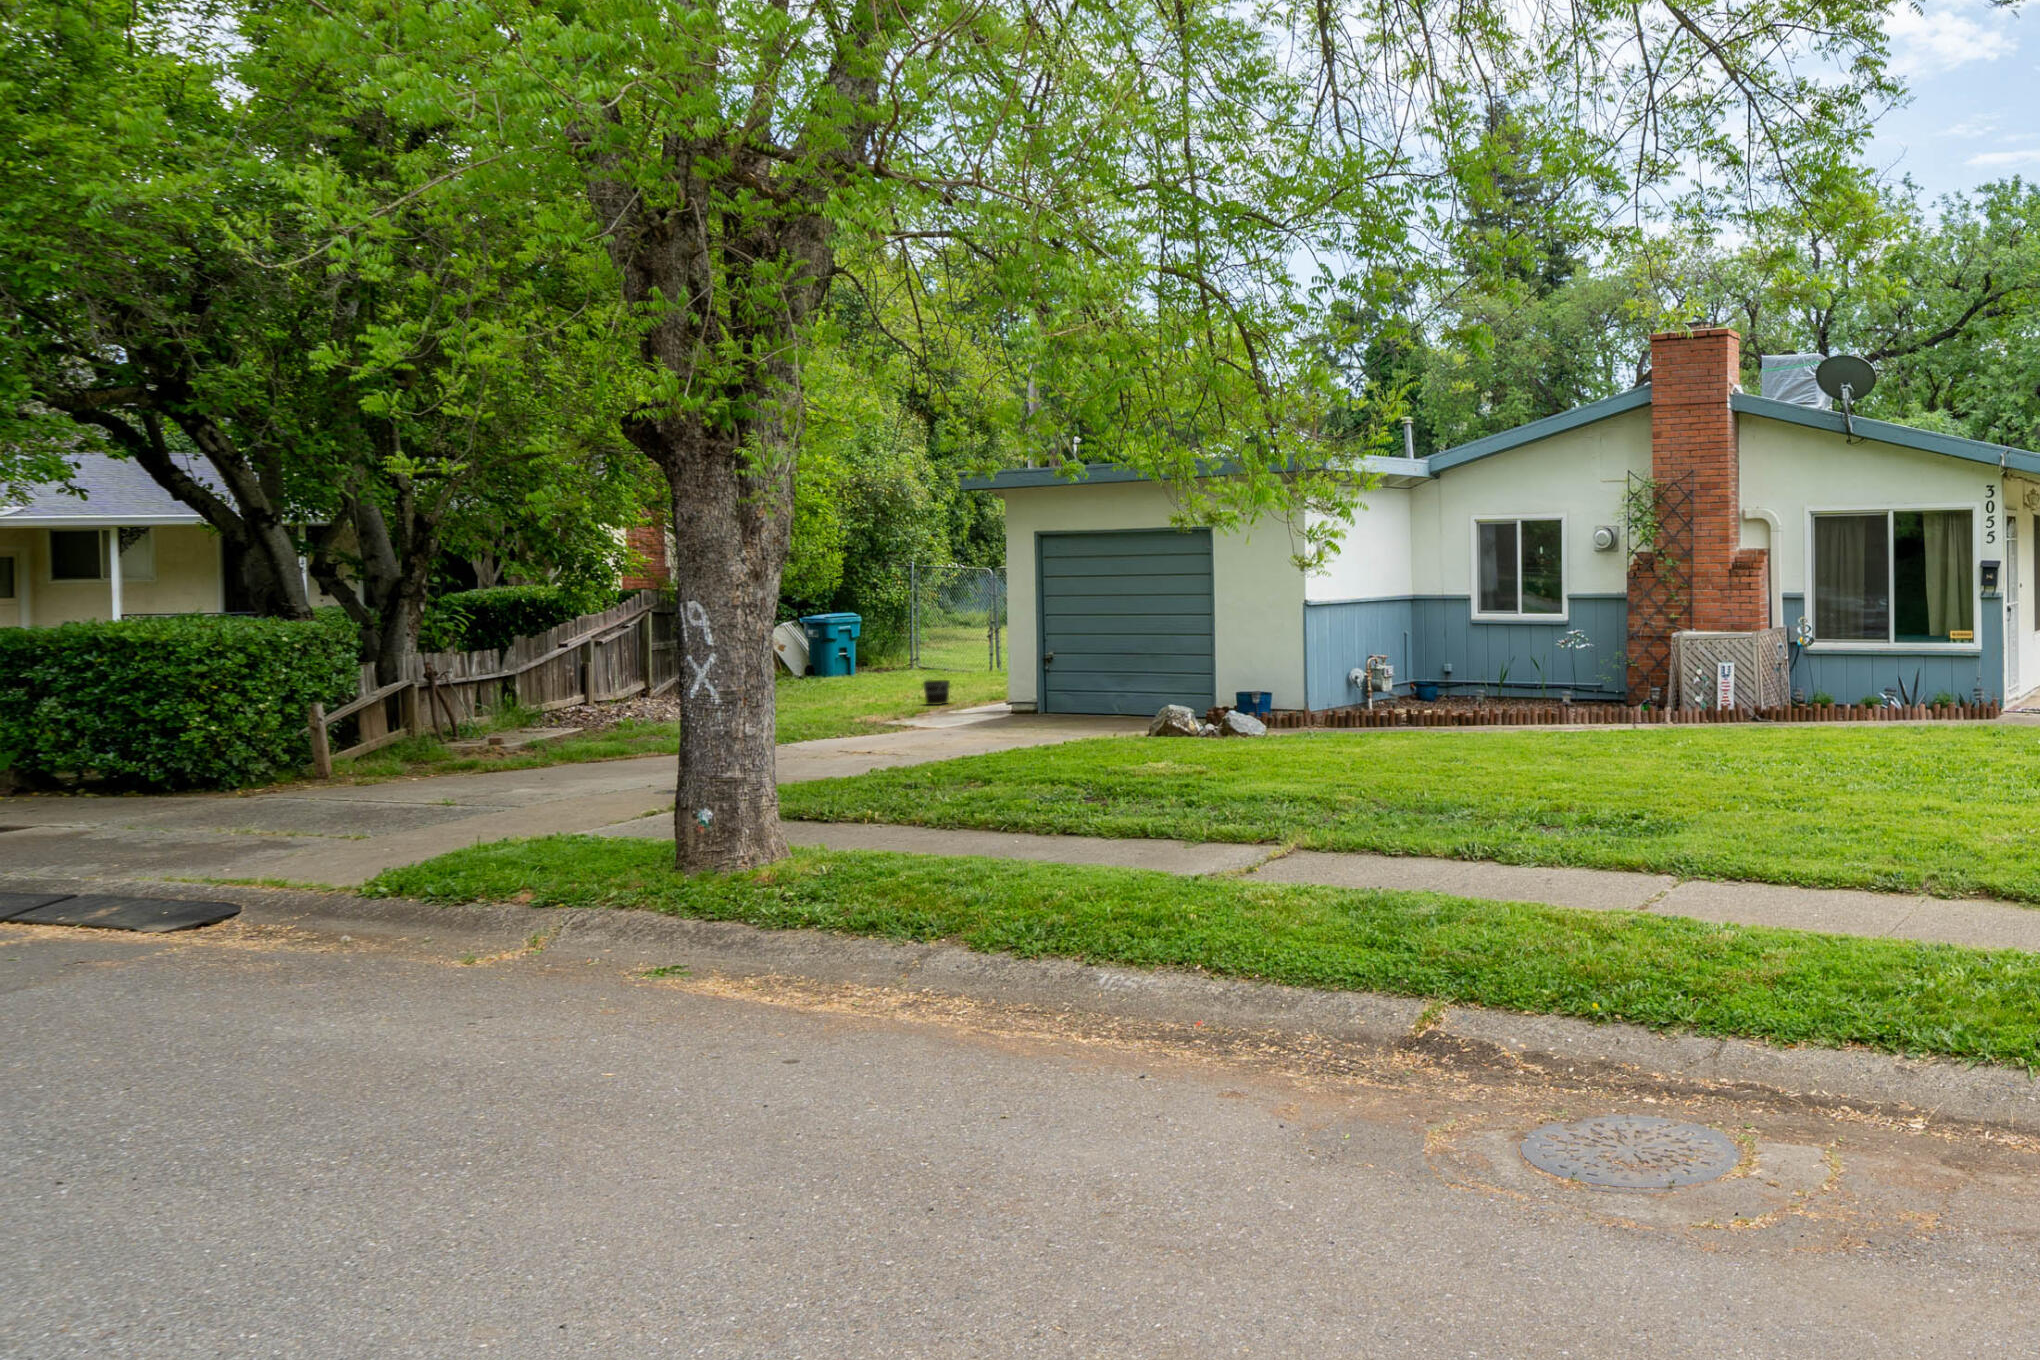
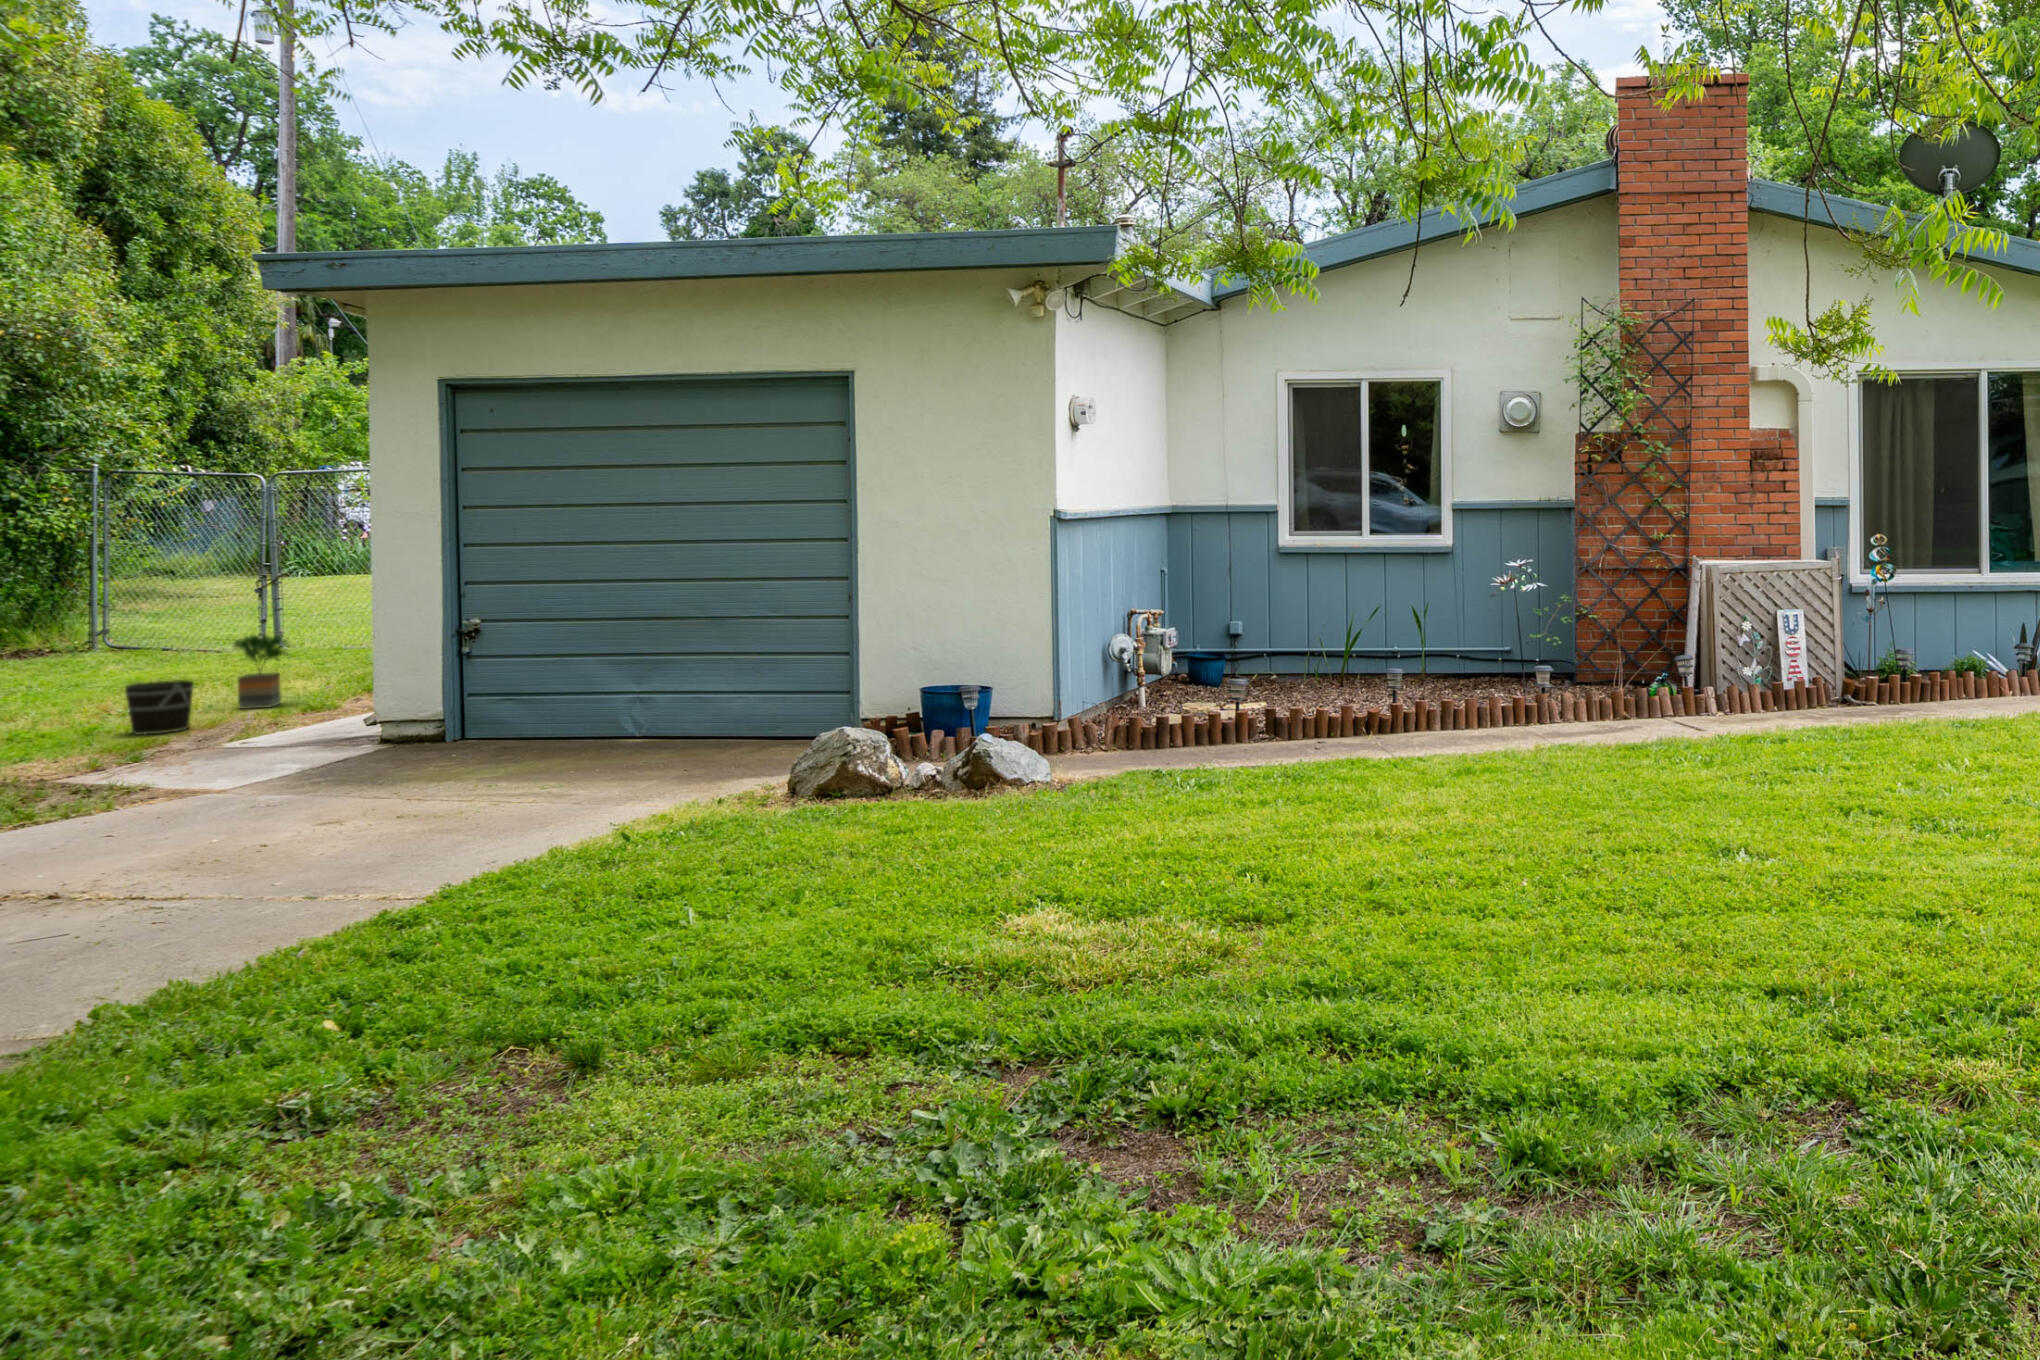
potted tree: none [963,659,989,697] -> present [233,635,288,709]

